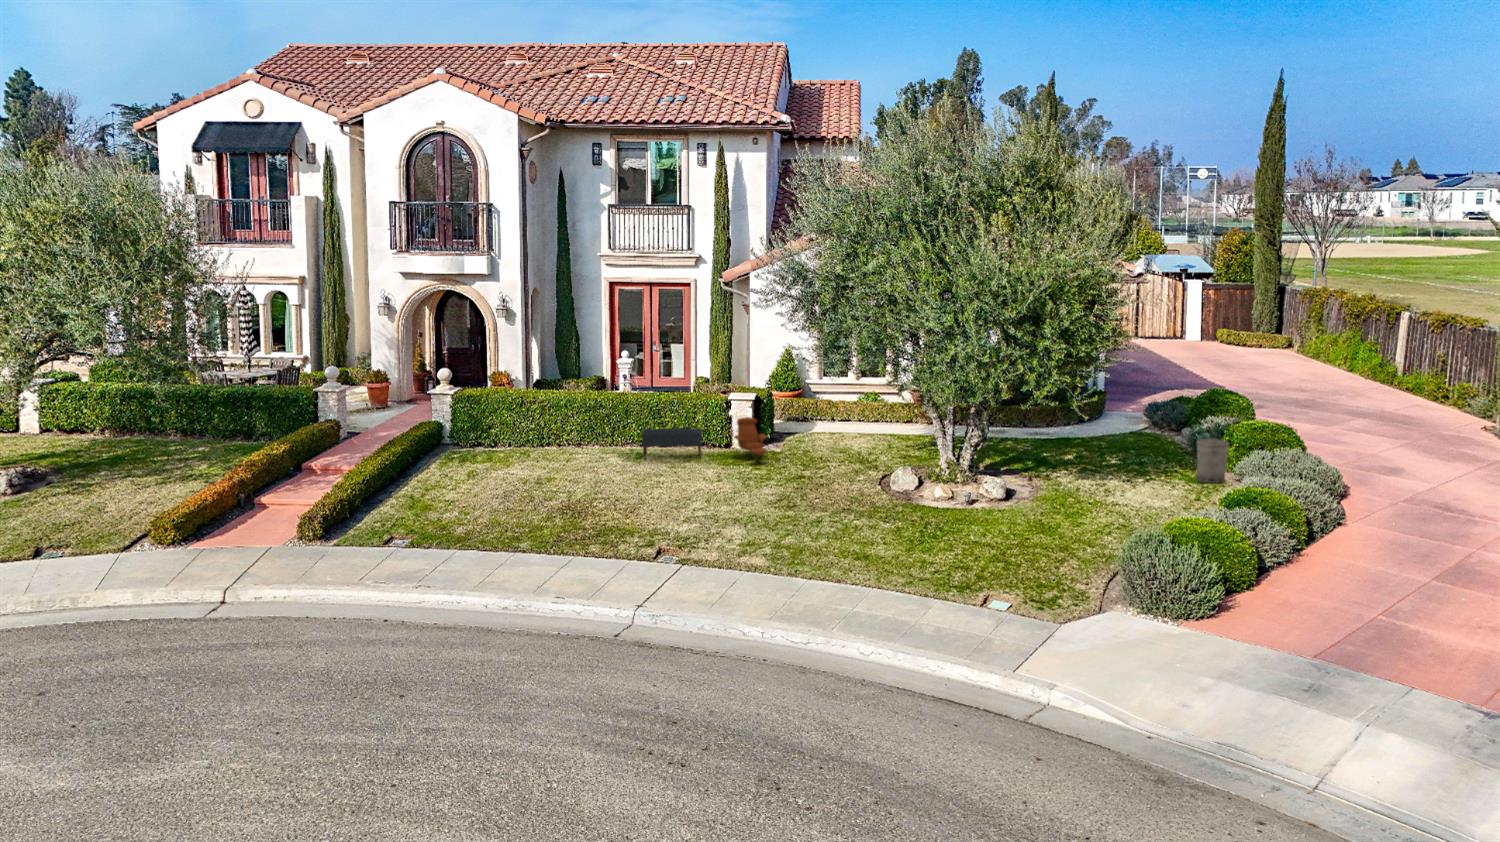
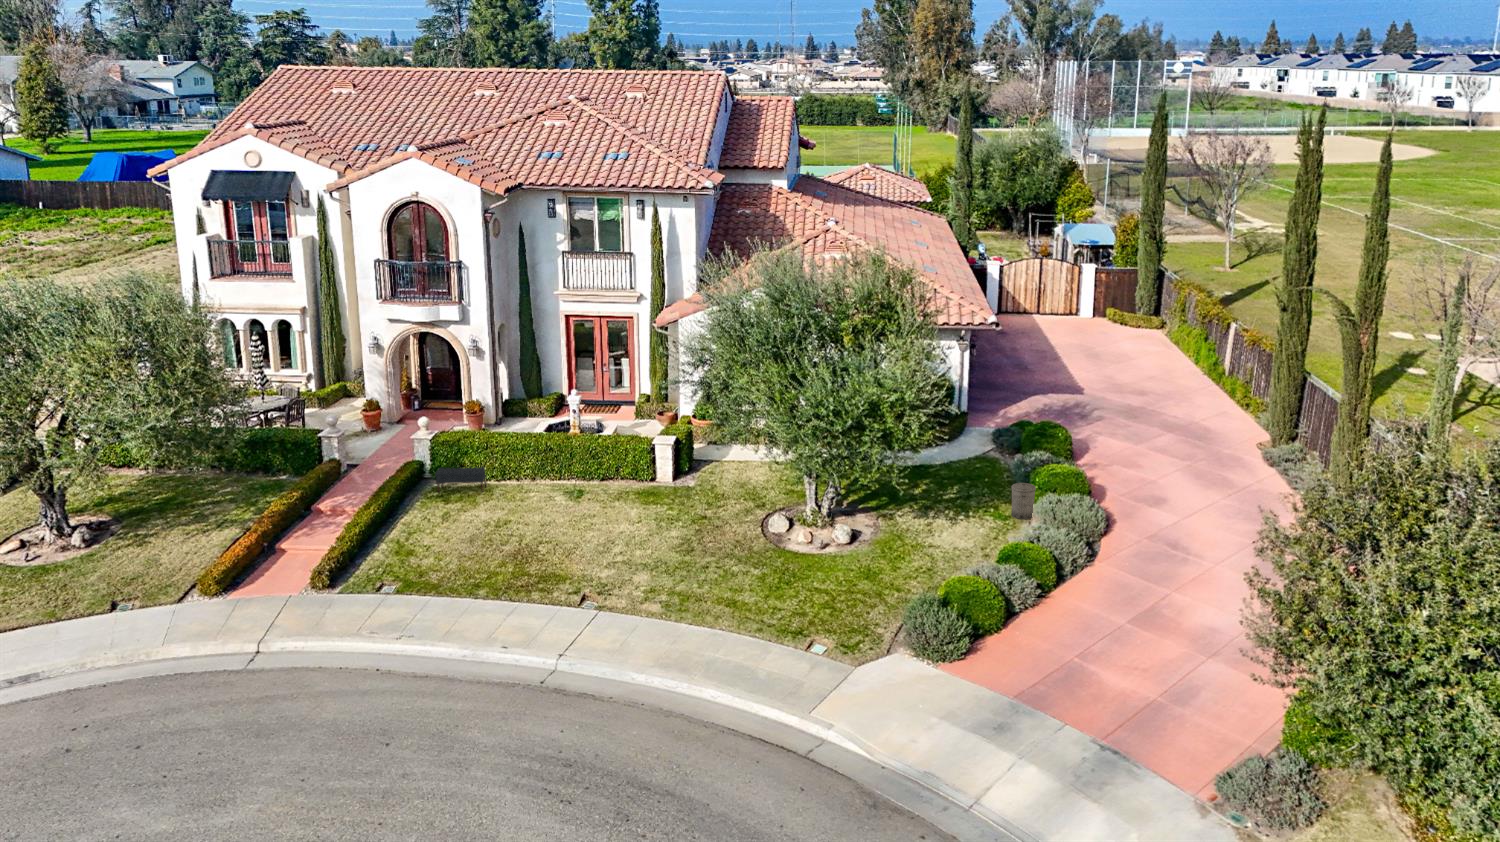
lounge chair: present [734,417,766,462] -> none [656,456,683,499]
bench: present [642,428,702,459] -> present [435,467,487,492]

